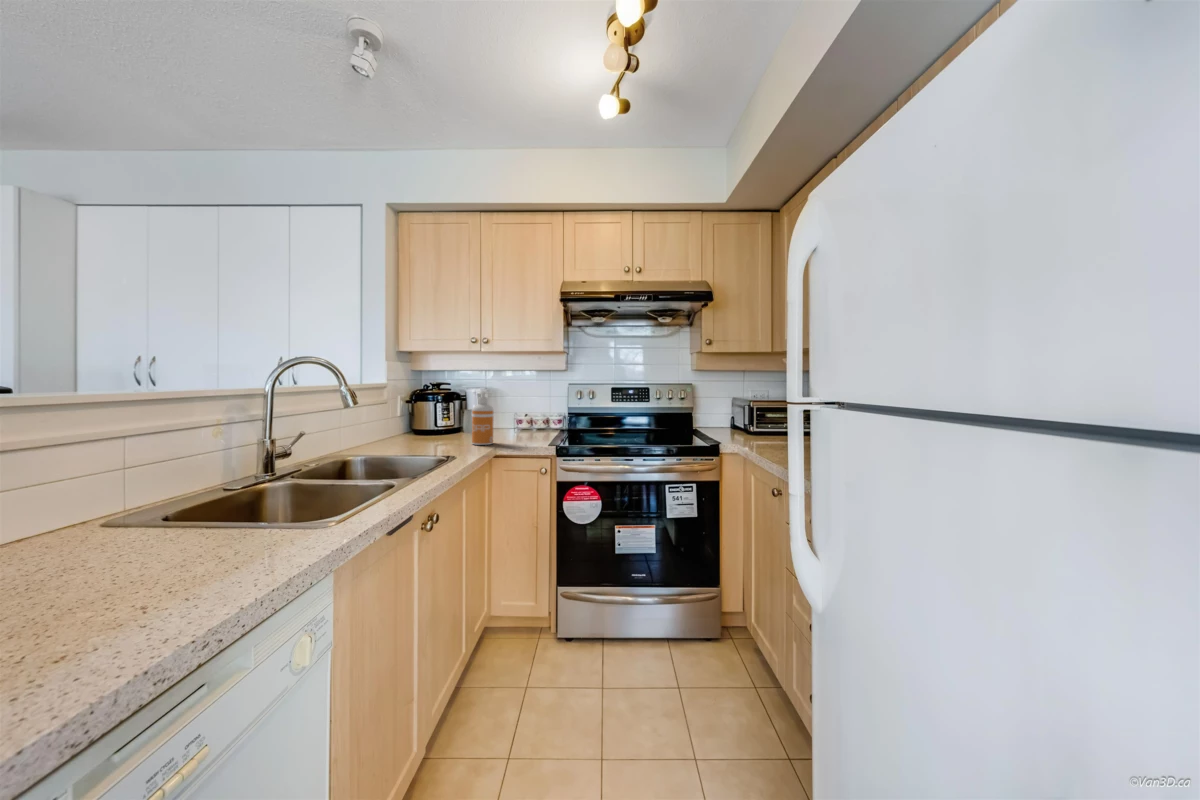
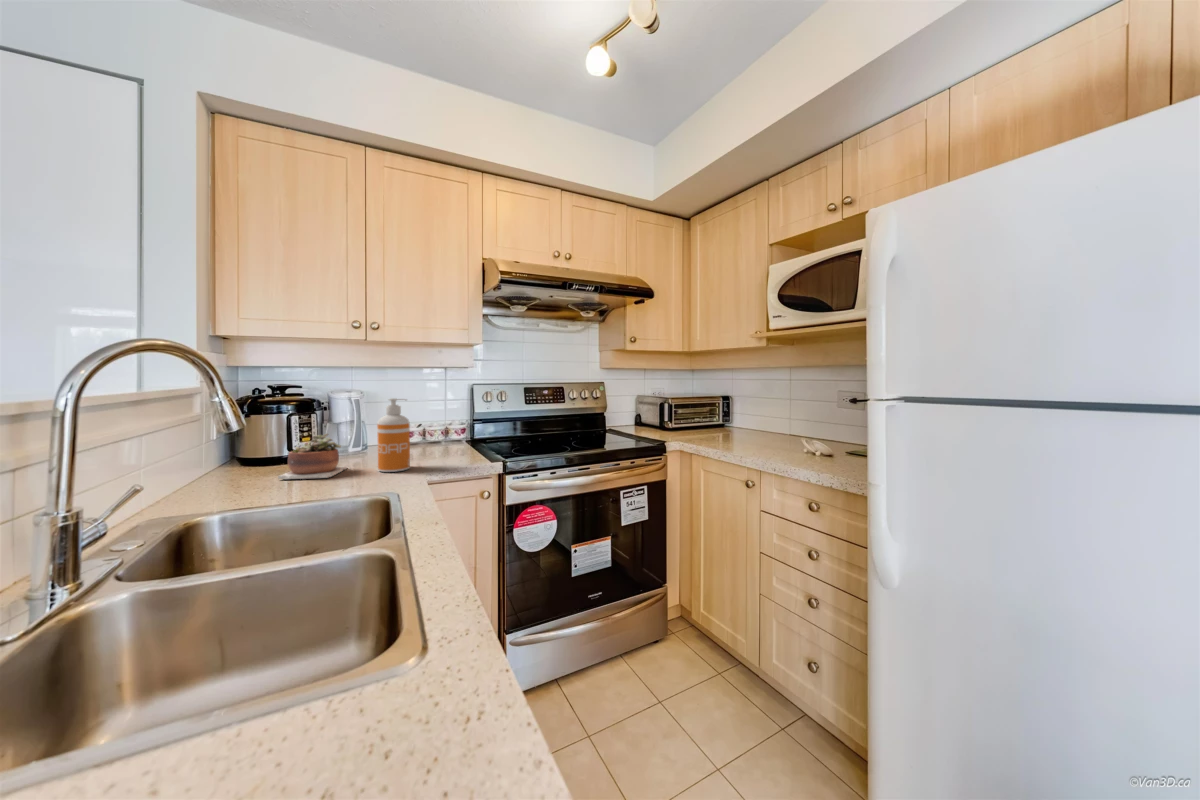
succulent plant: none [415,415,460,444] -> present [278,434,347,479]

